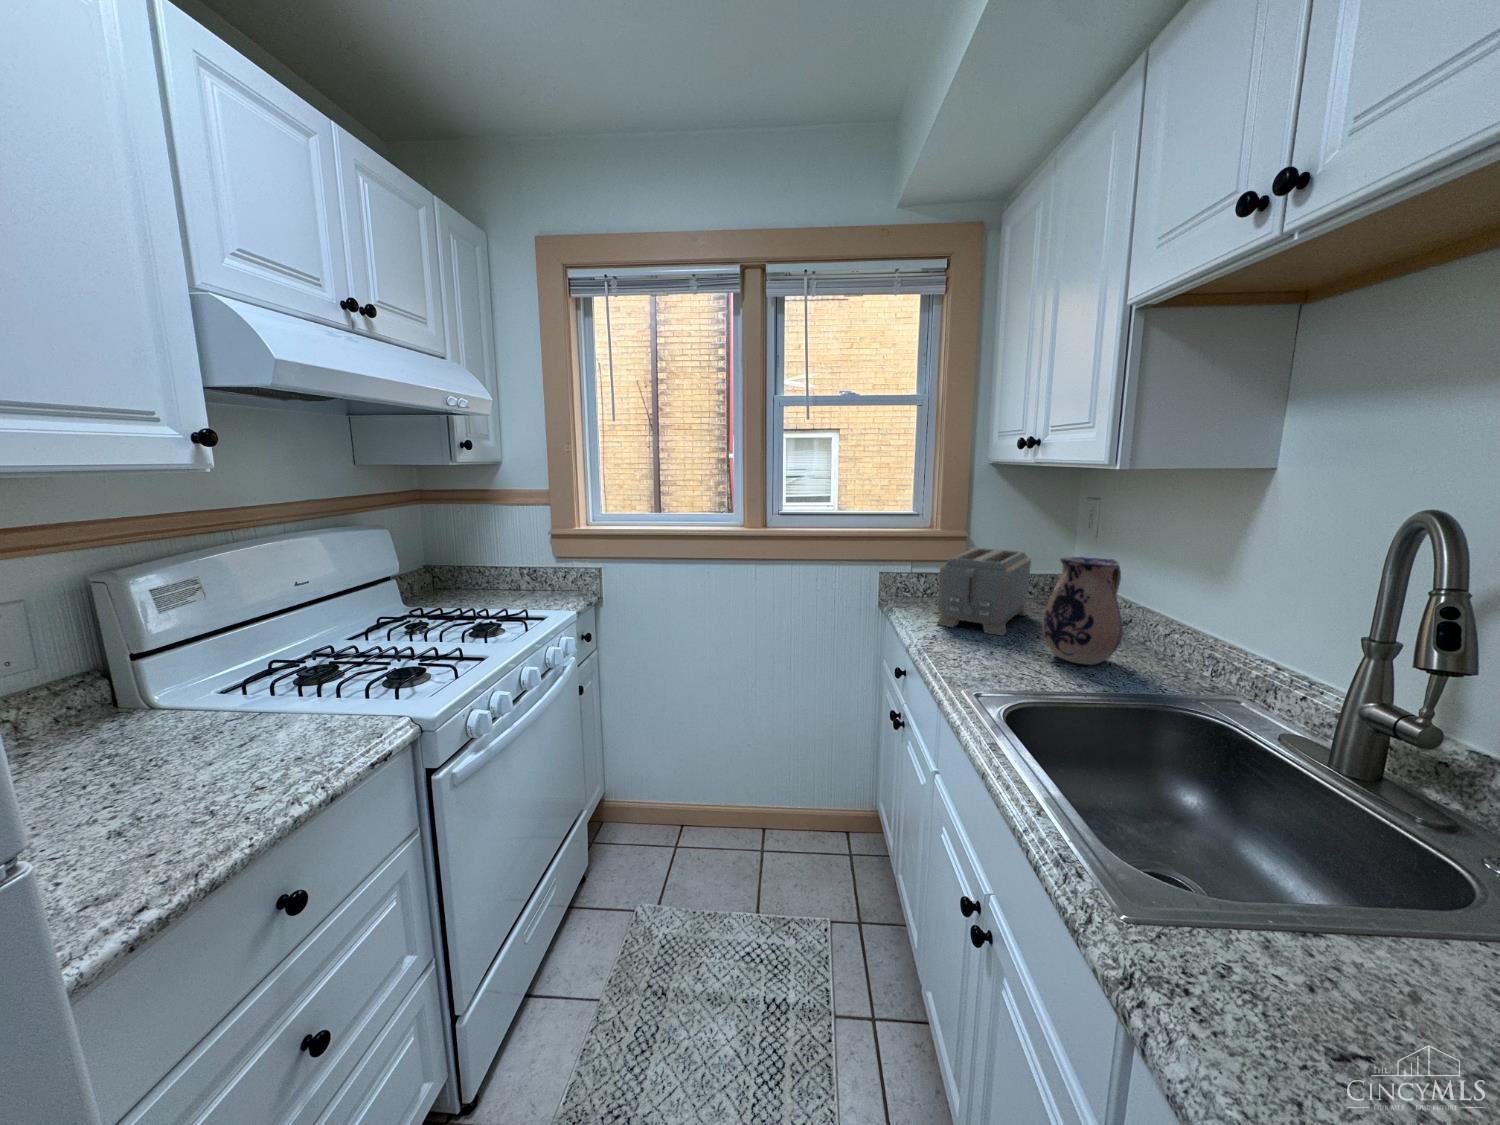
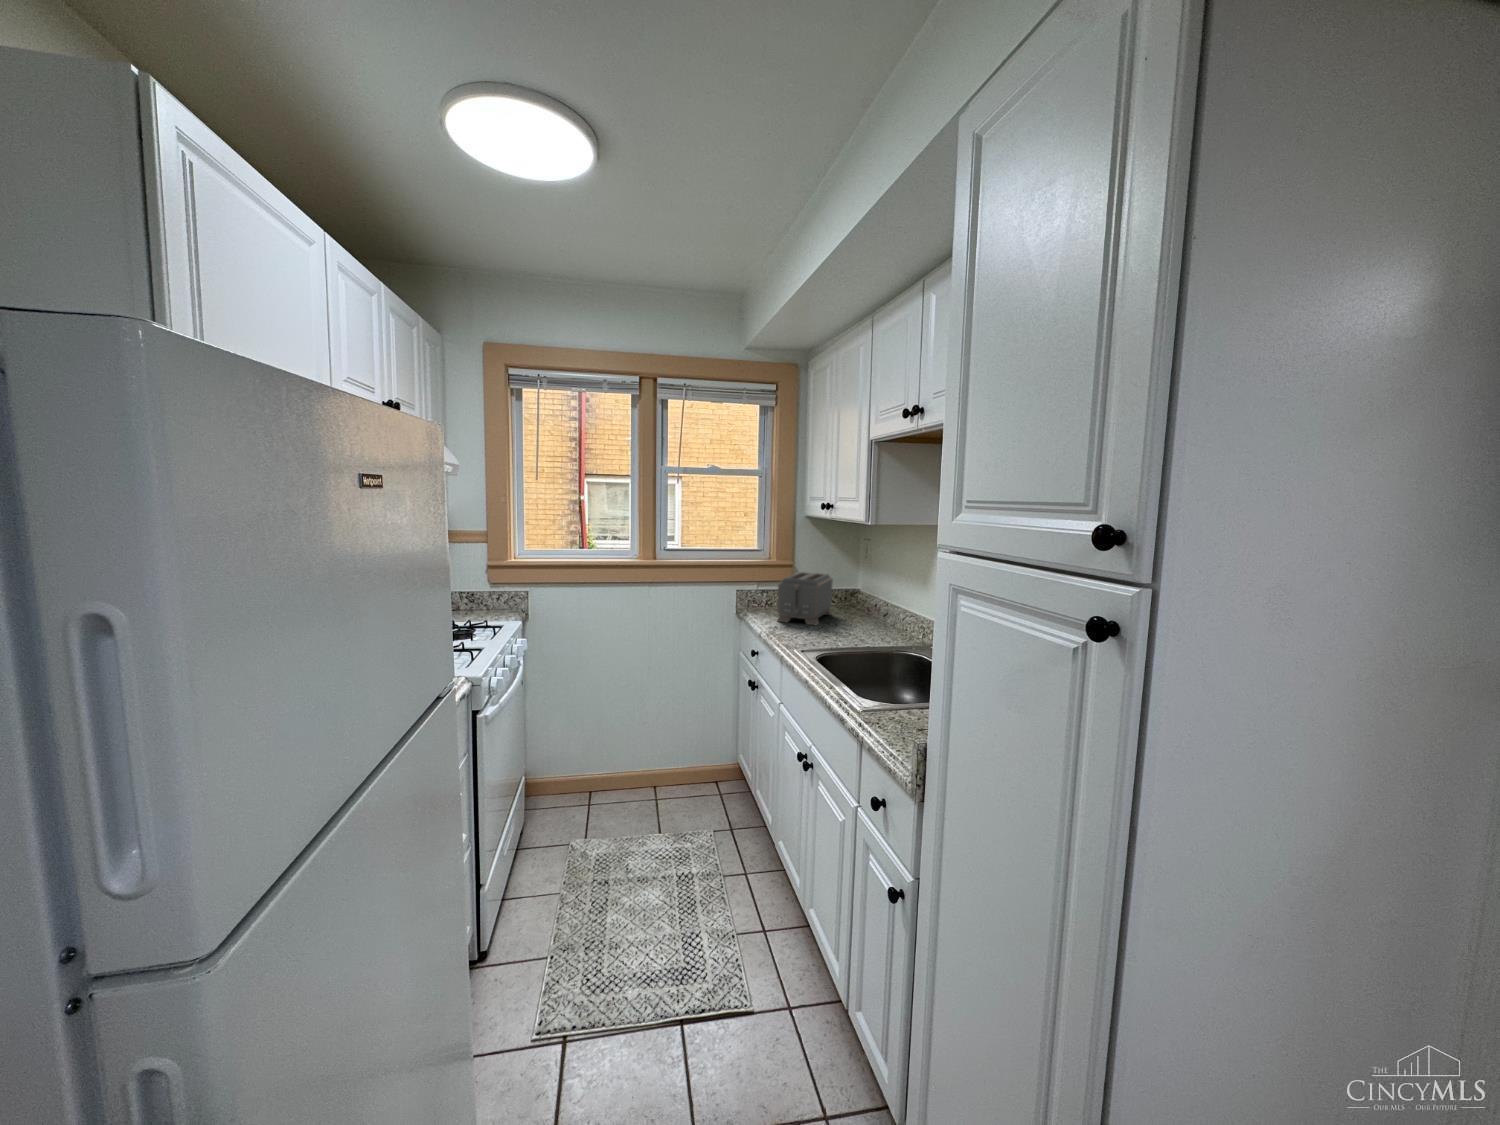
ceramic pitcher: present [1042,557,1123,665] -> none [838,575,879,636]

